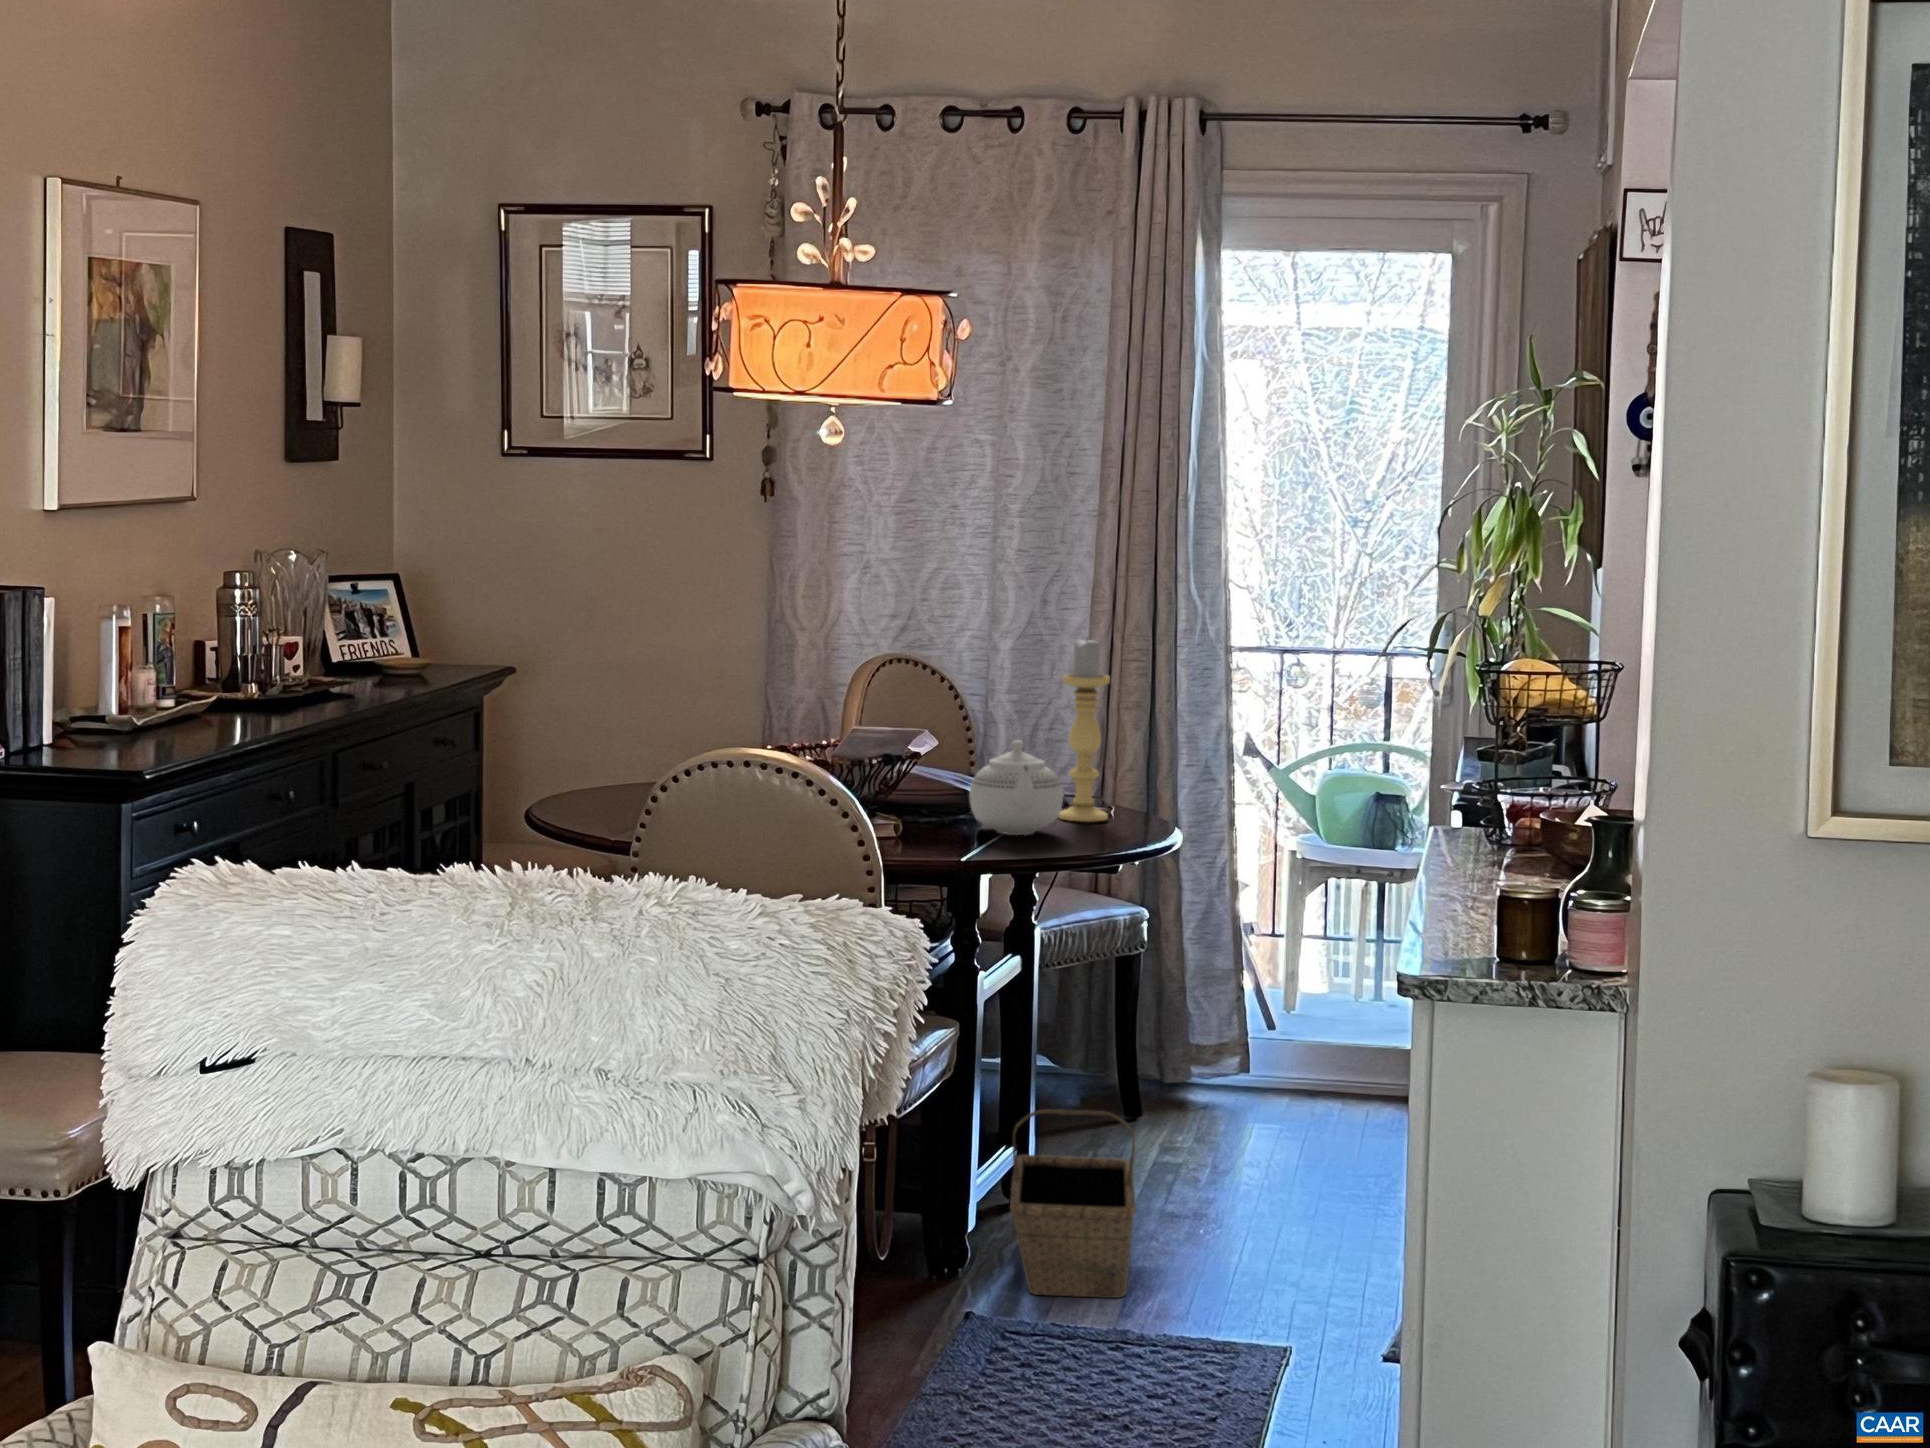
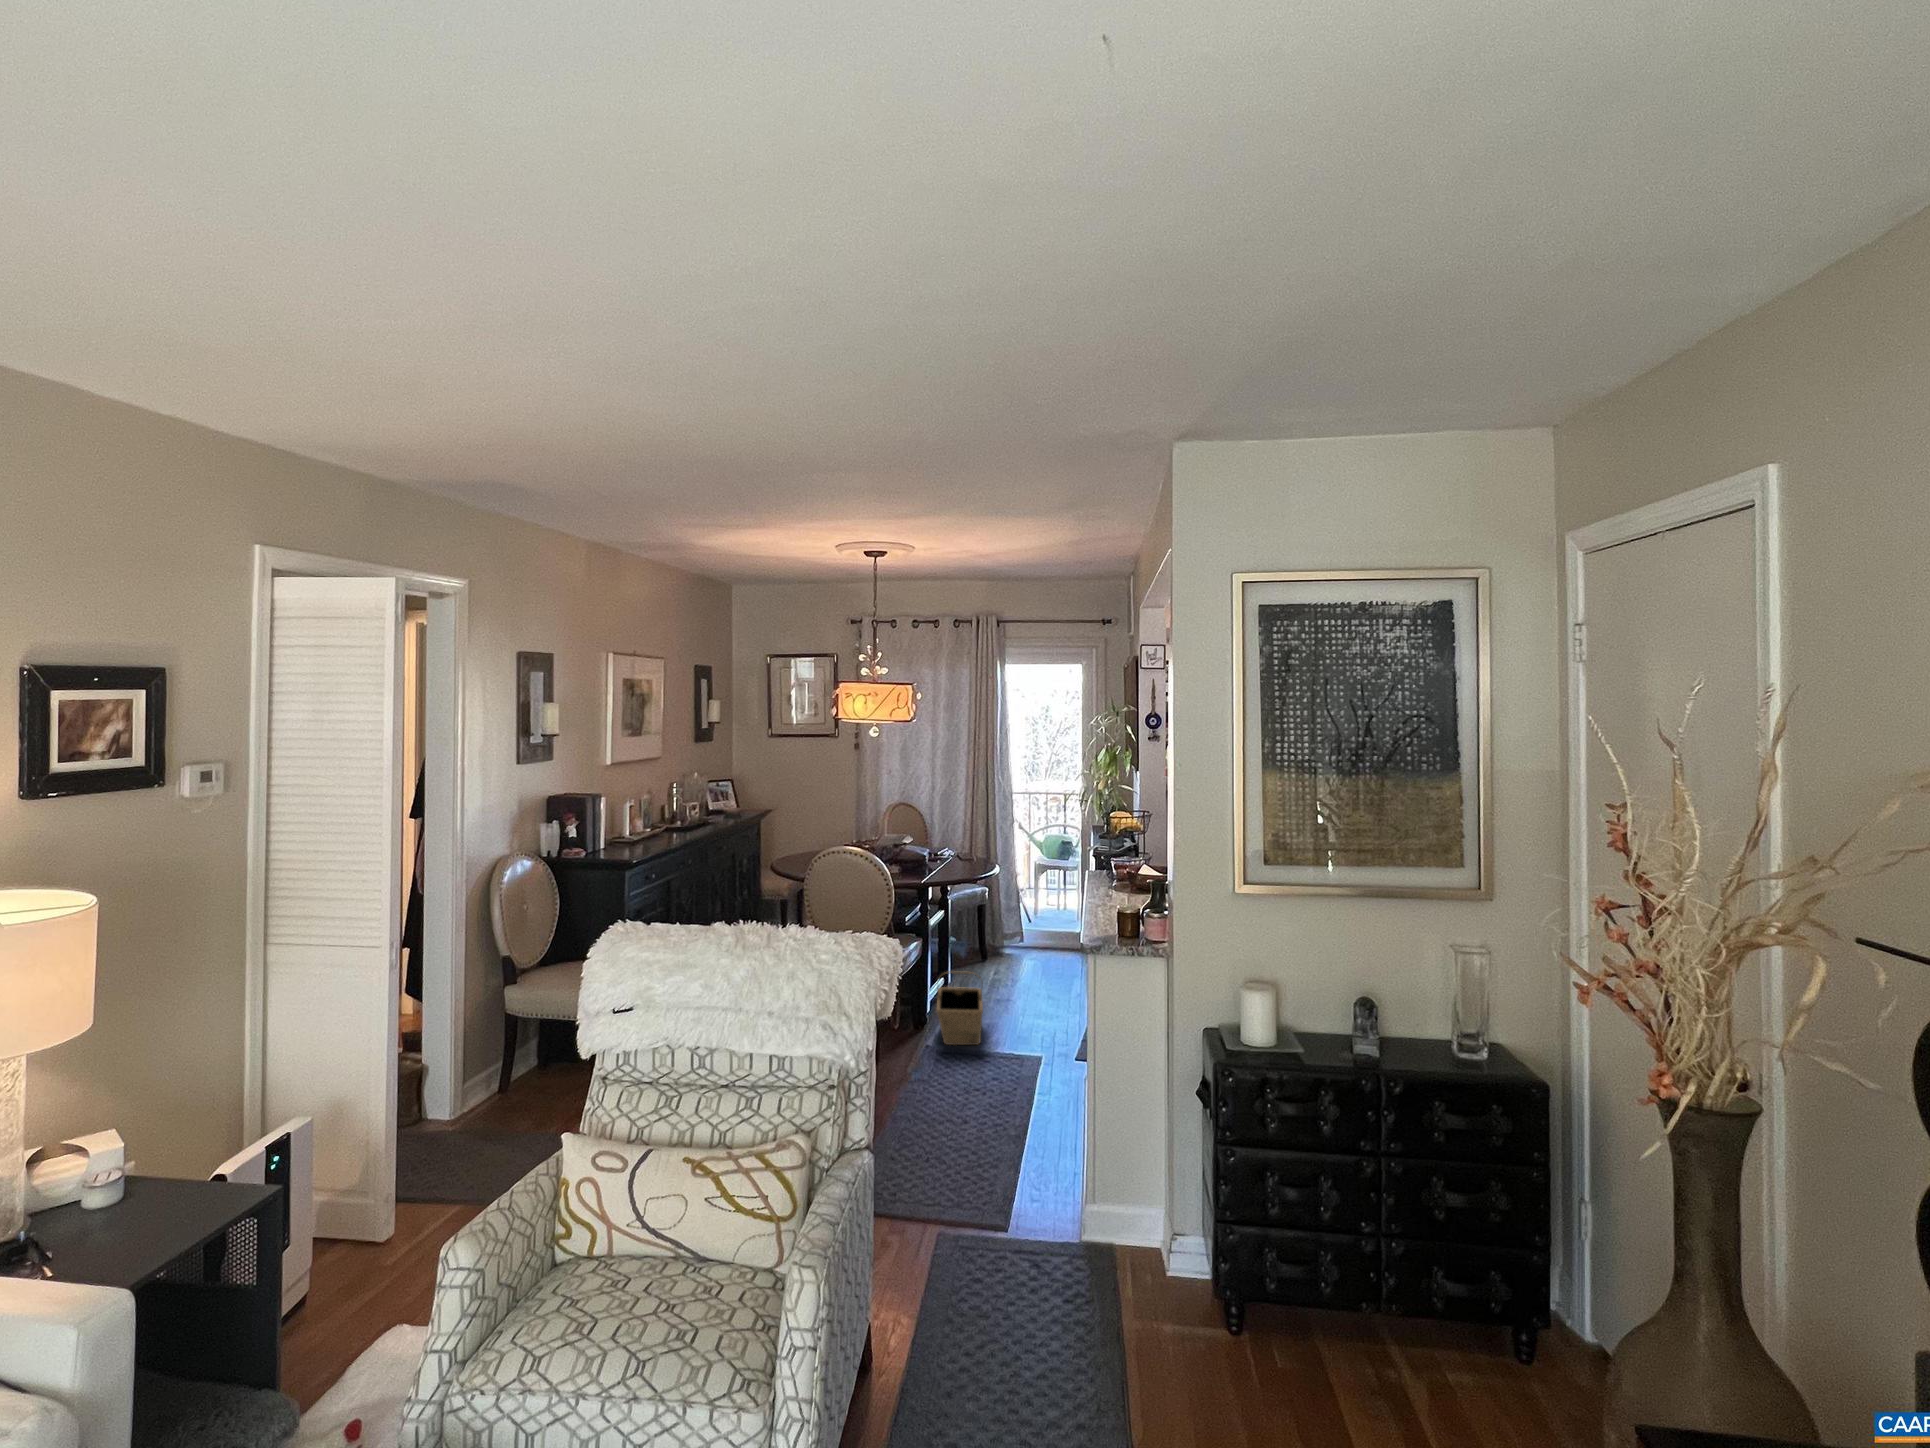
candle holder: present [1058,639,1110,822] -> none [952,792,970,861]
teapot: present [969,740,1063,835] -> none [919,832,953,868]

